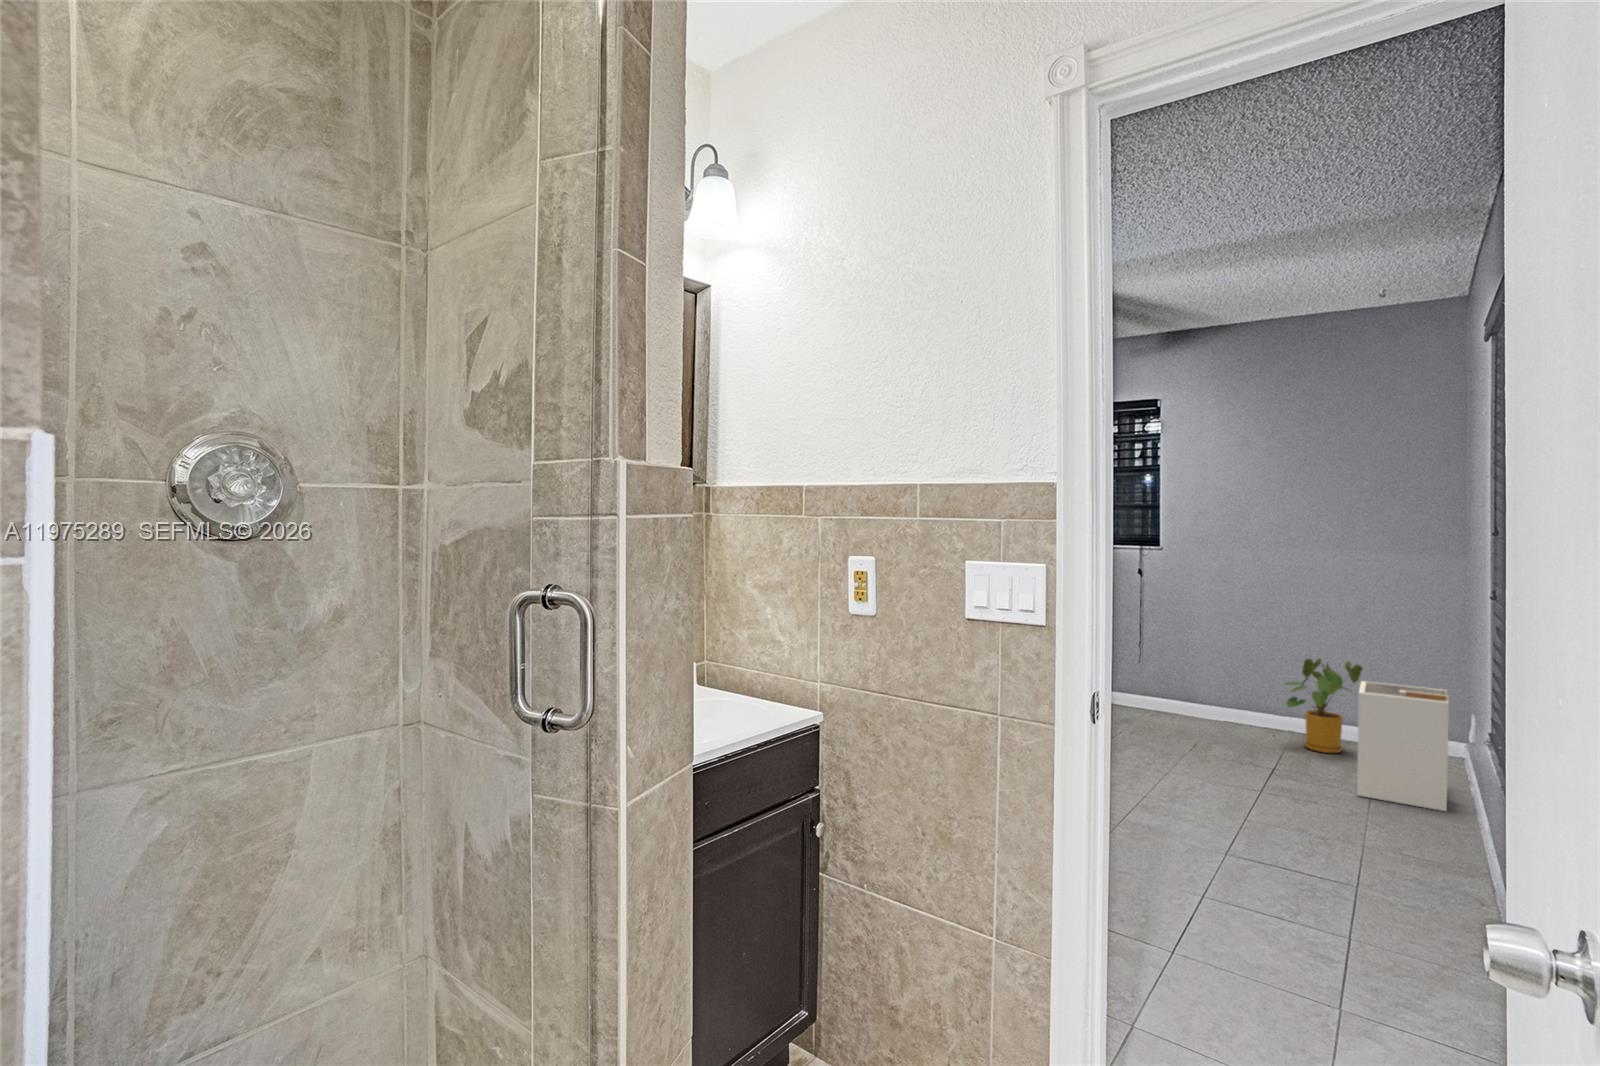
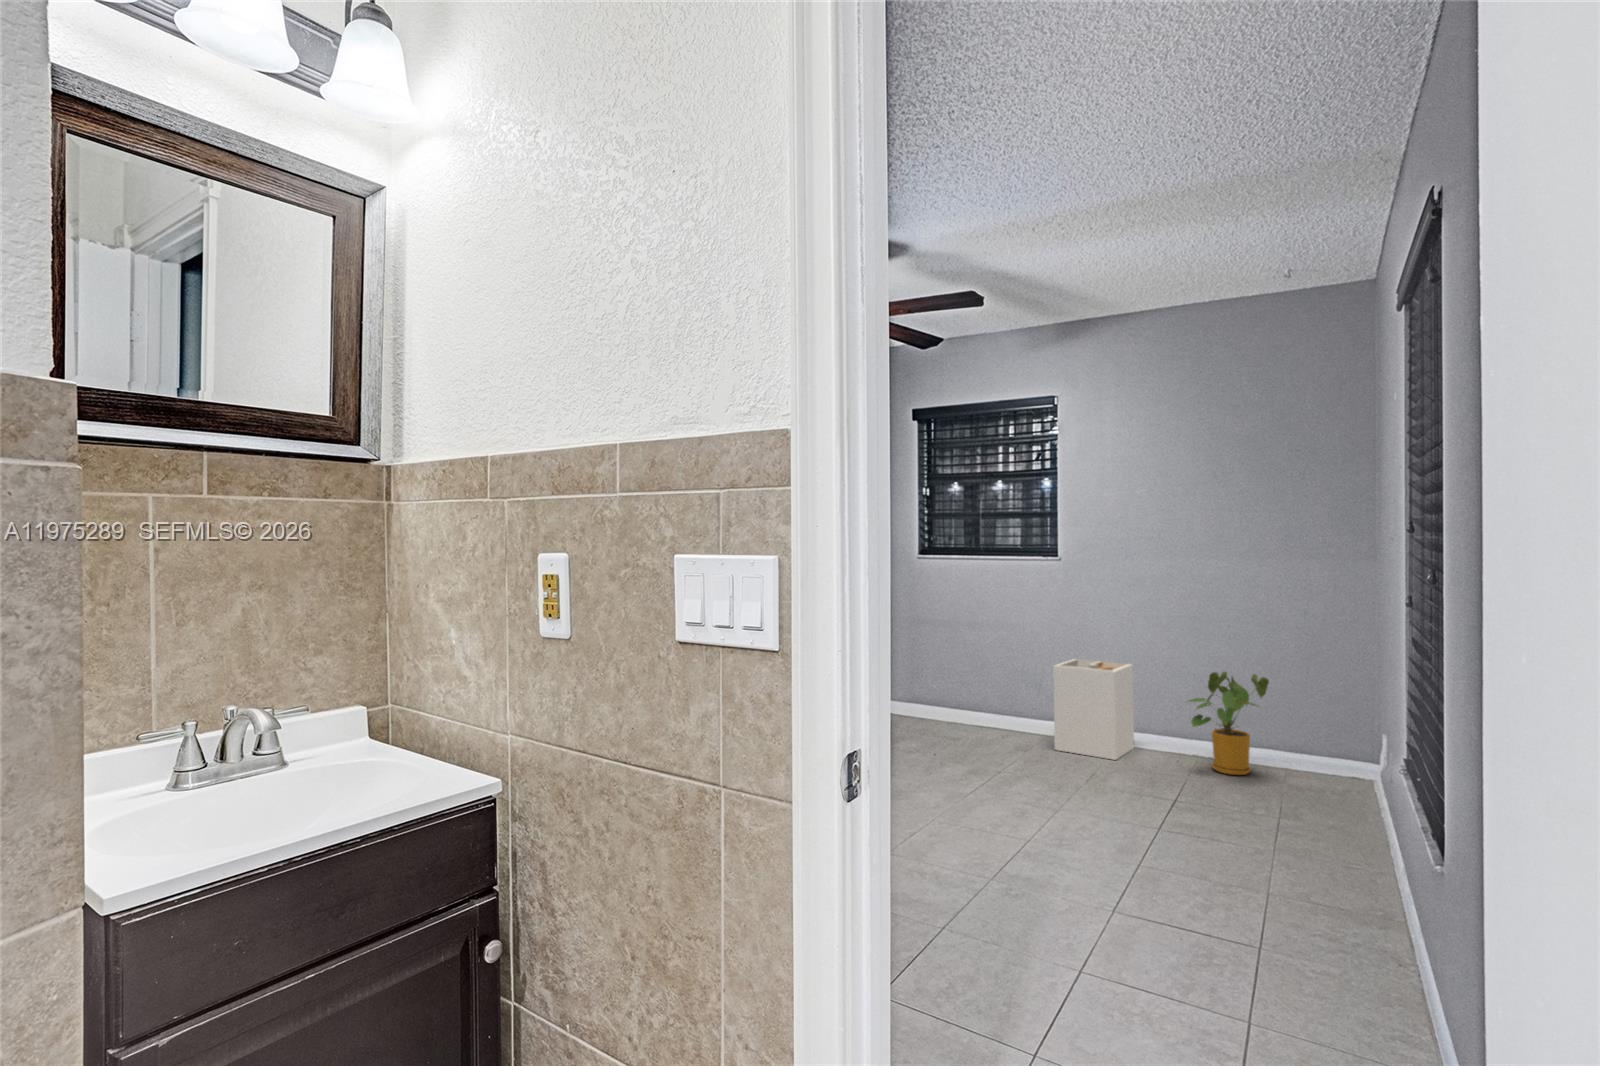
laundry hamper: present [1357,681,1449,811] -> present [1053,659,1134,760]

